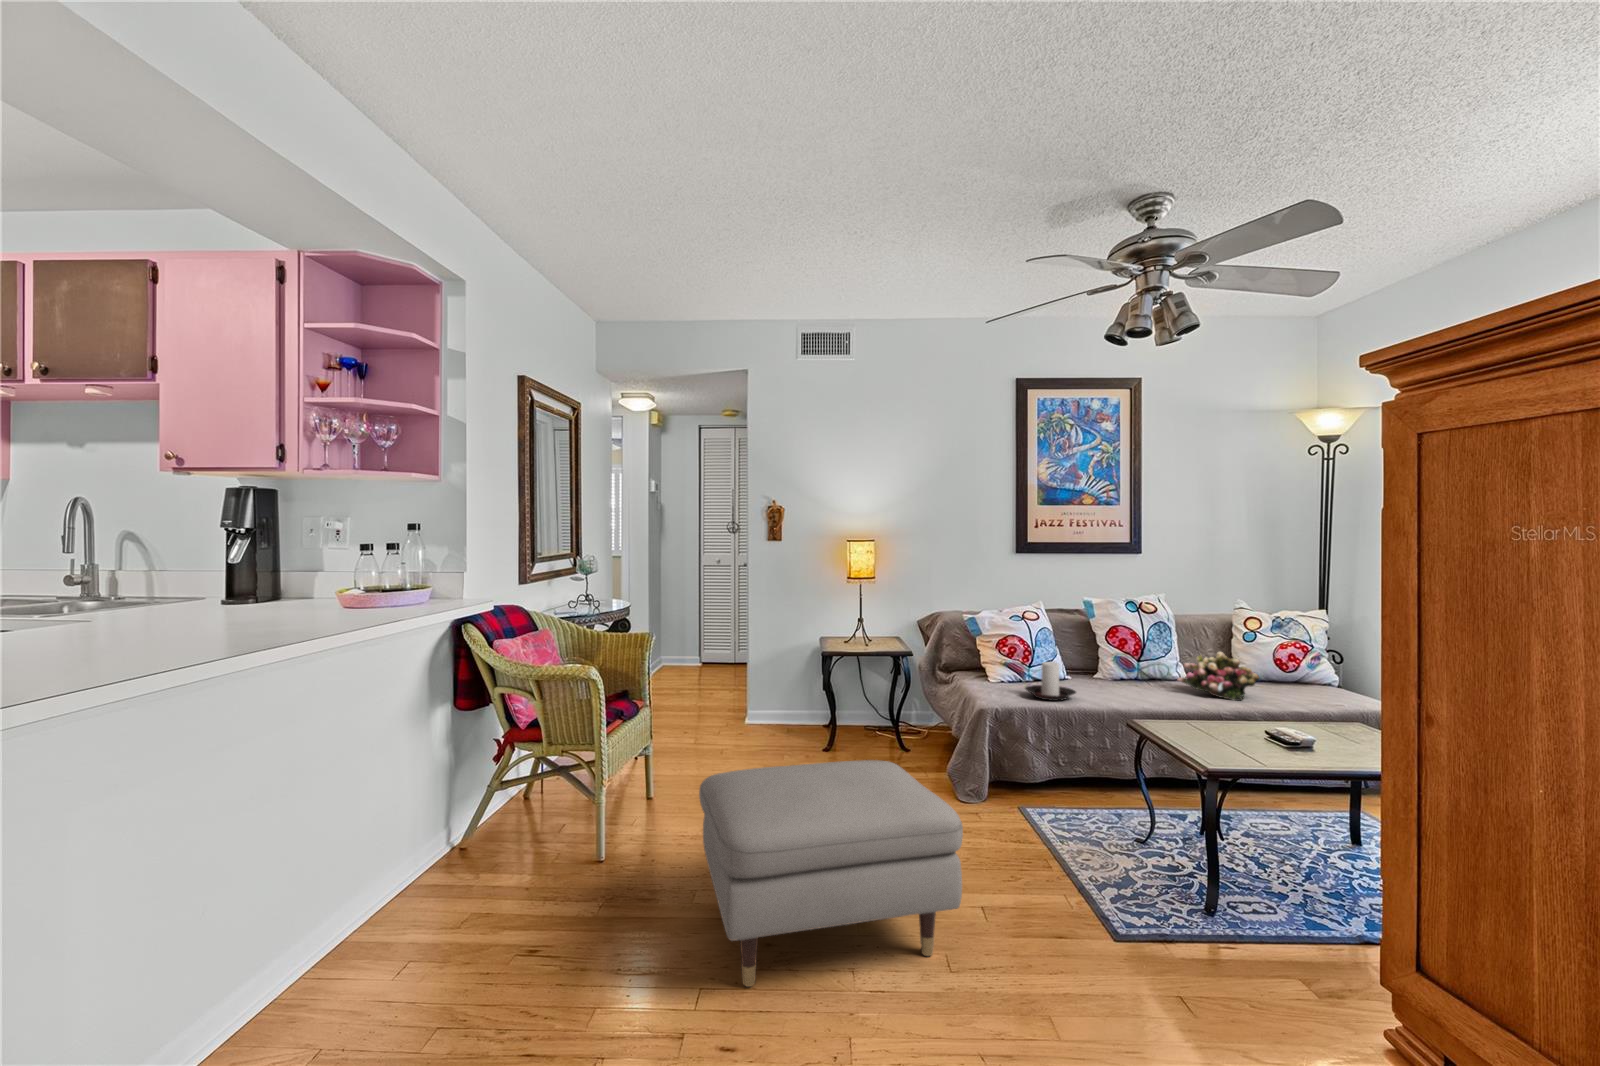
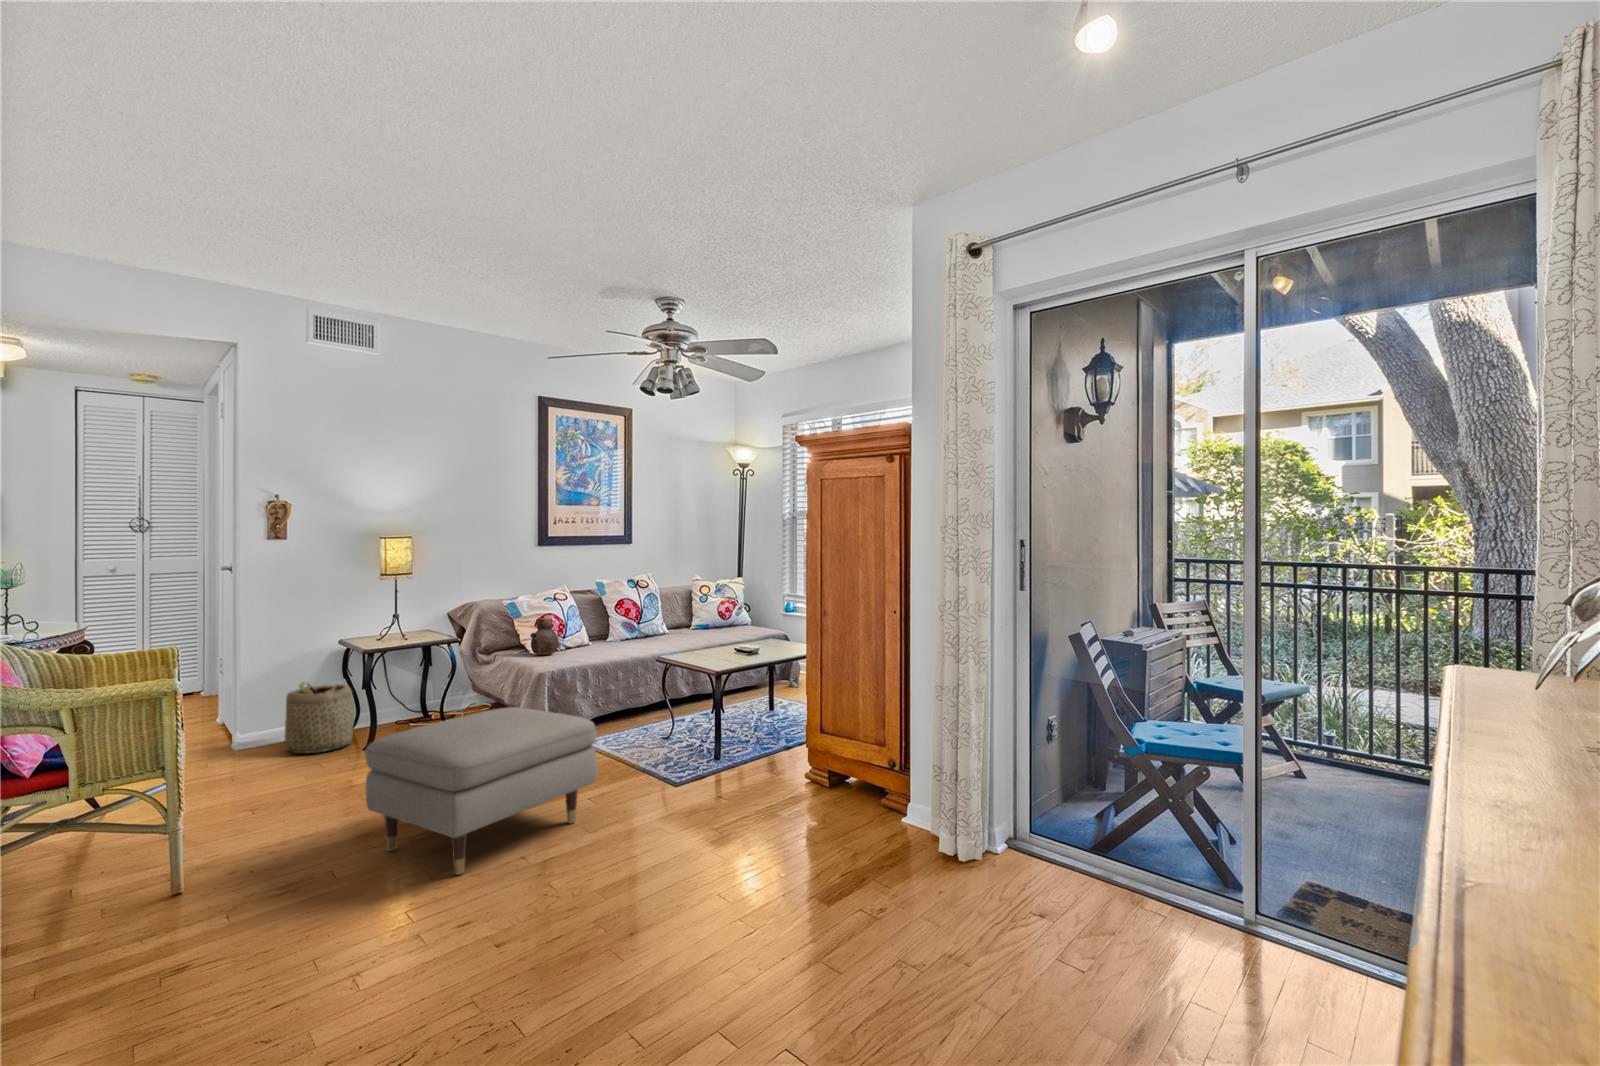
vase: none [987,641,1020,687] -> present [530,618,558,656]
flower arrangement: present [1178,652,1260,701] -> none [667,611,717,642]
candle holder: present [1025,662,1076,701] -> none [568,628,608,658]
basket: none [754,679,811,751] -> present [285,681,354,753]

